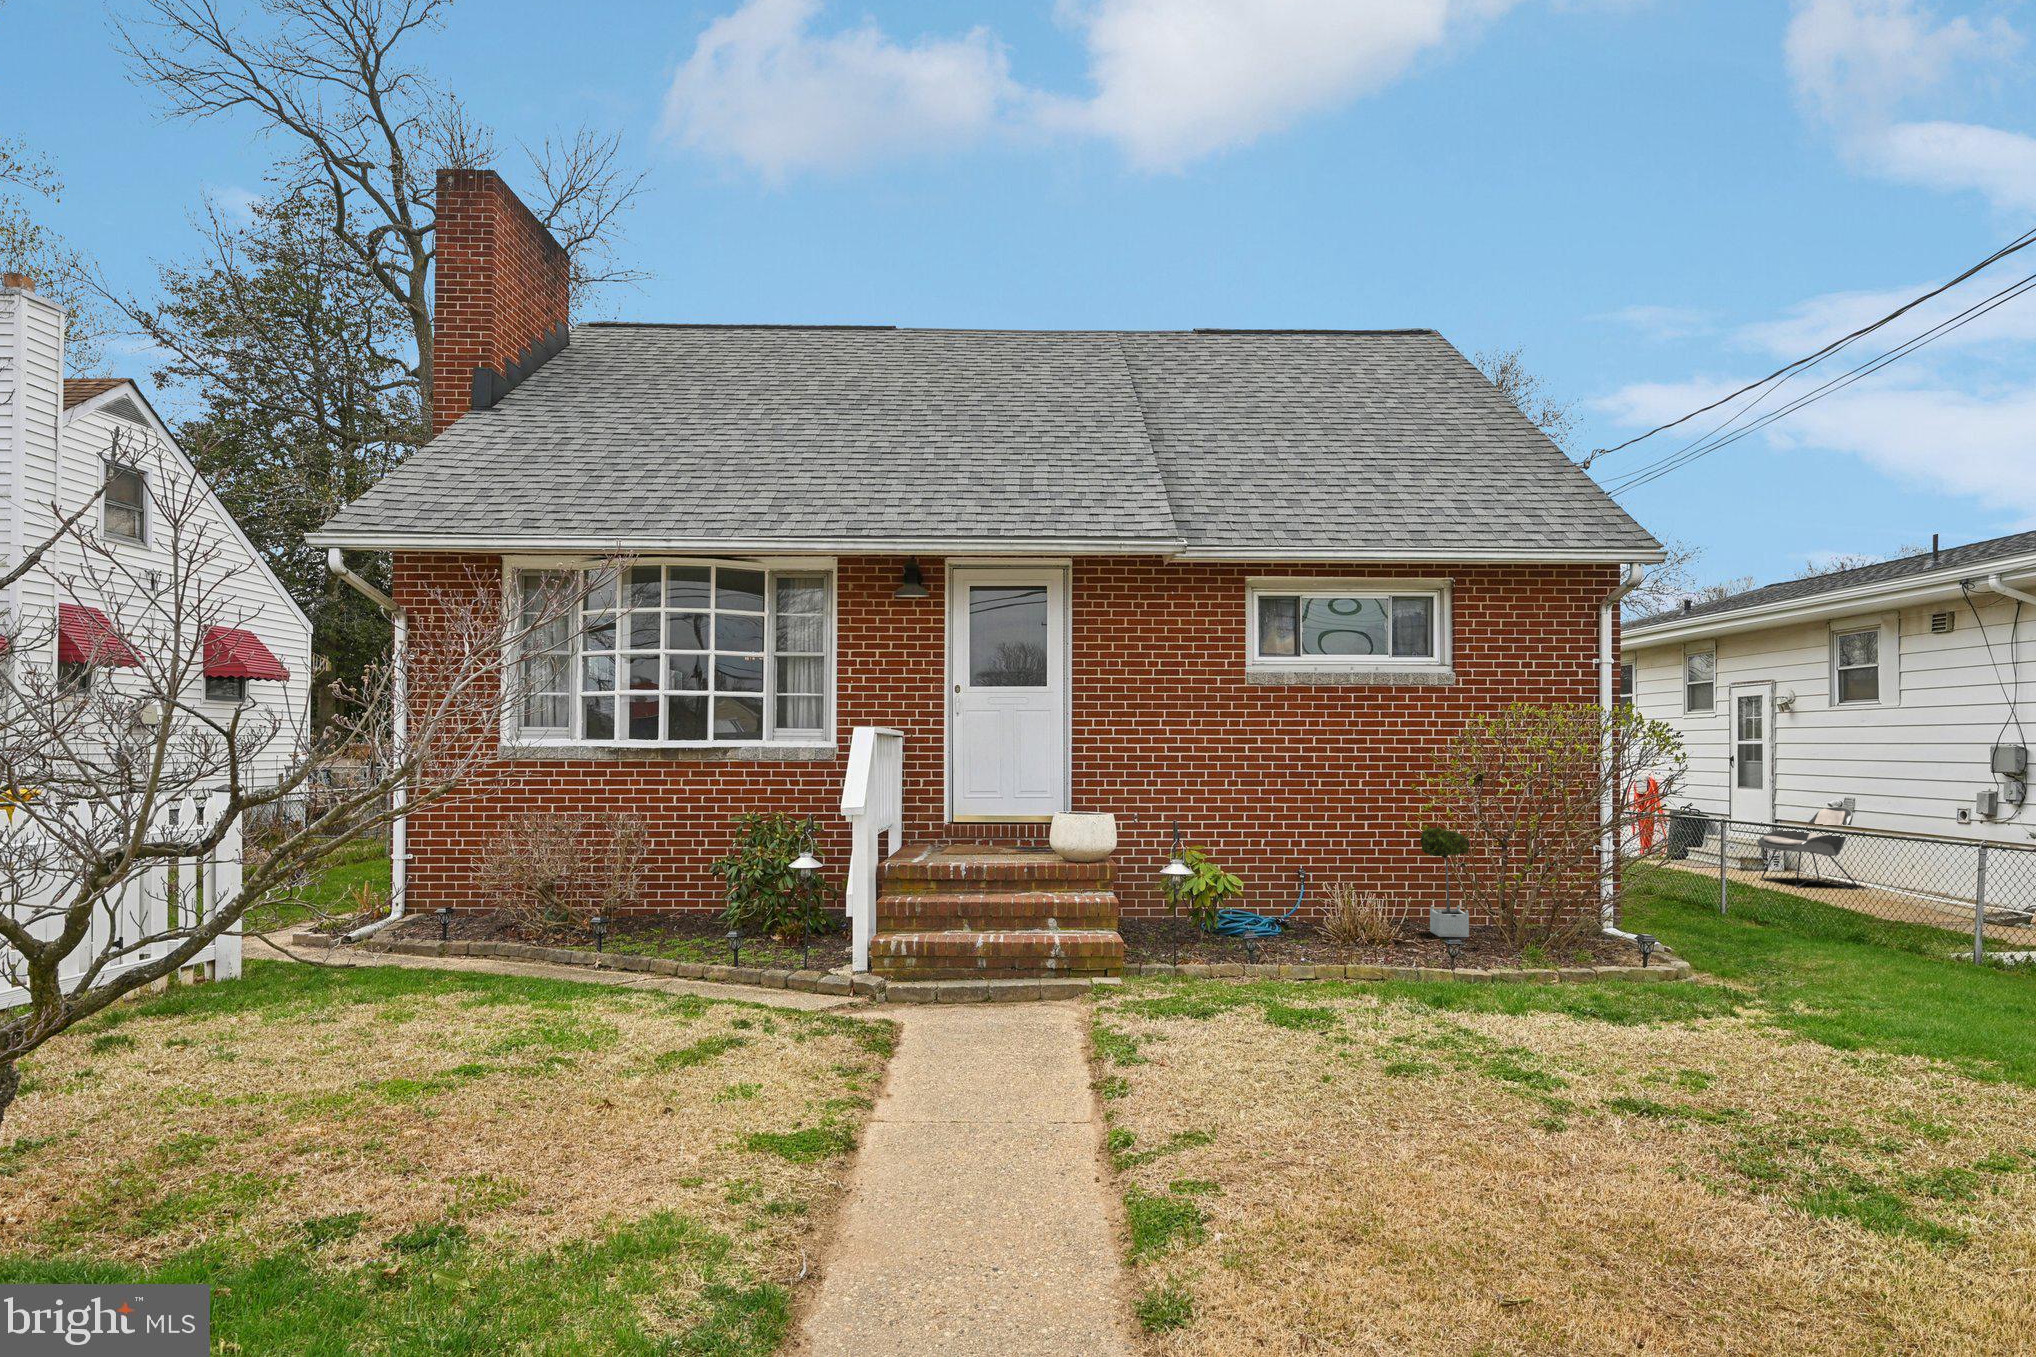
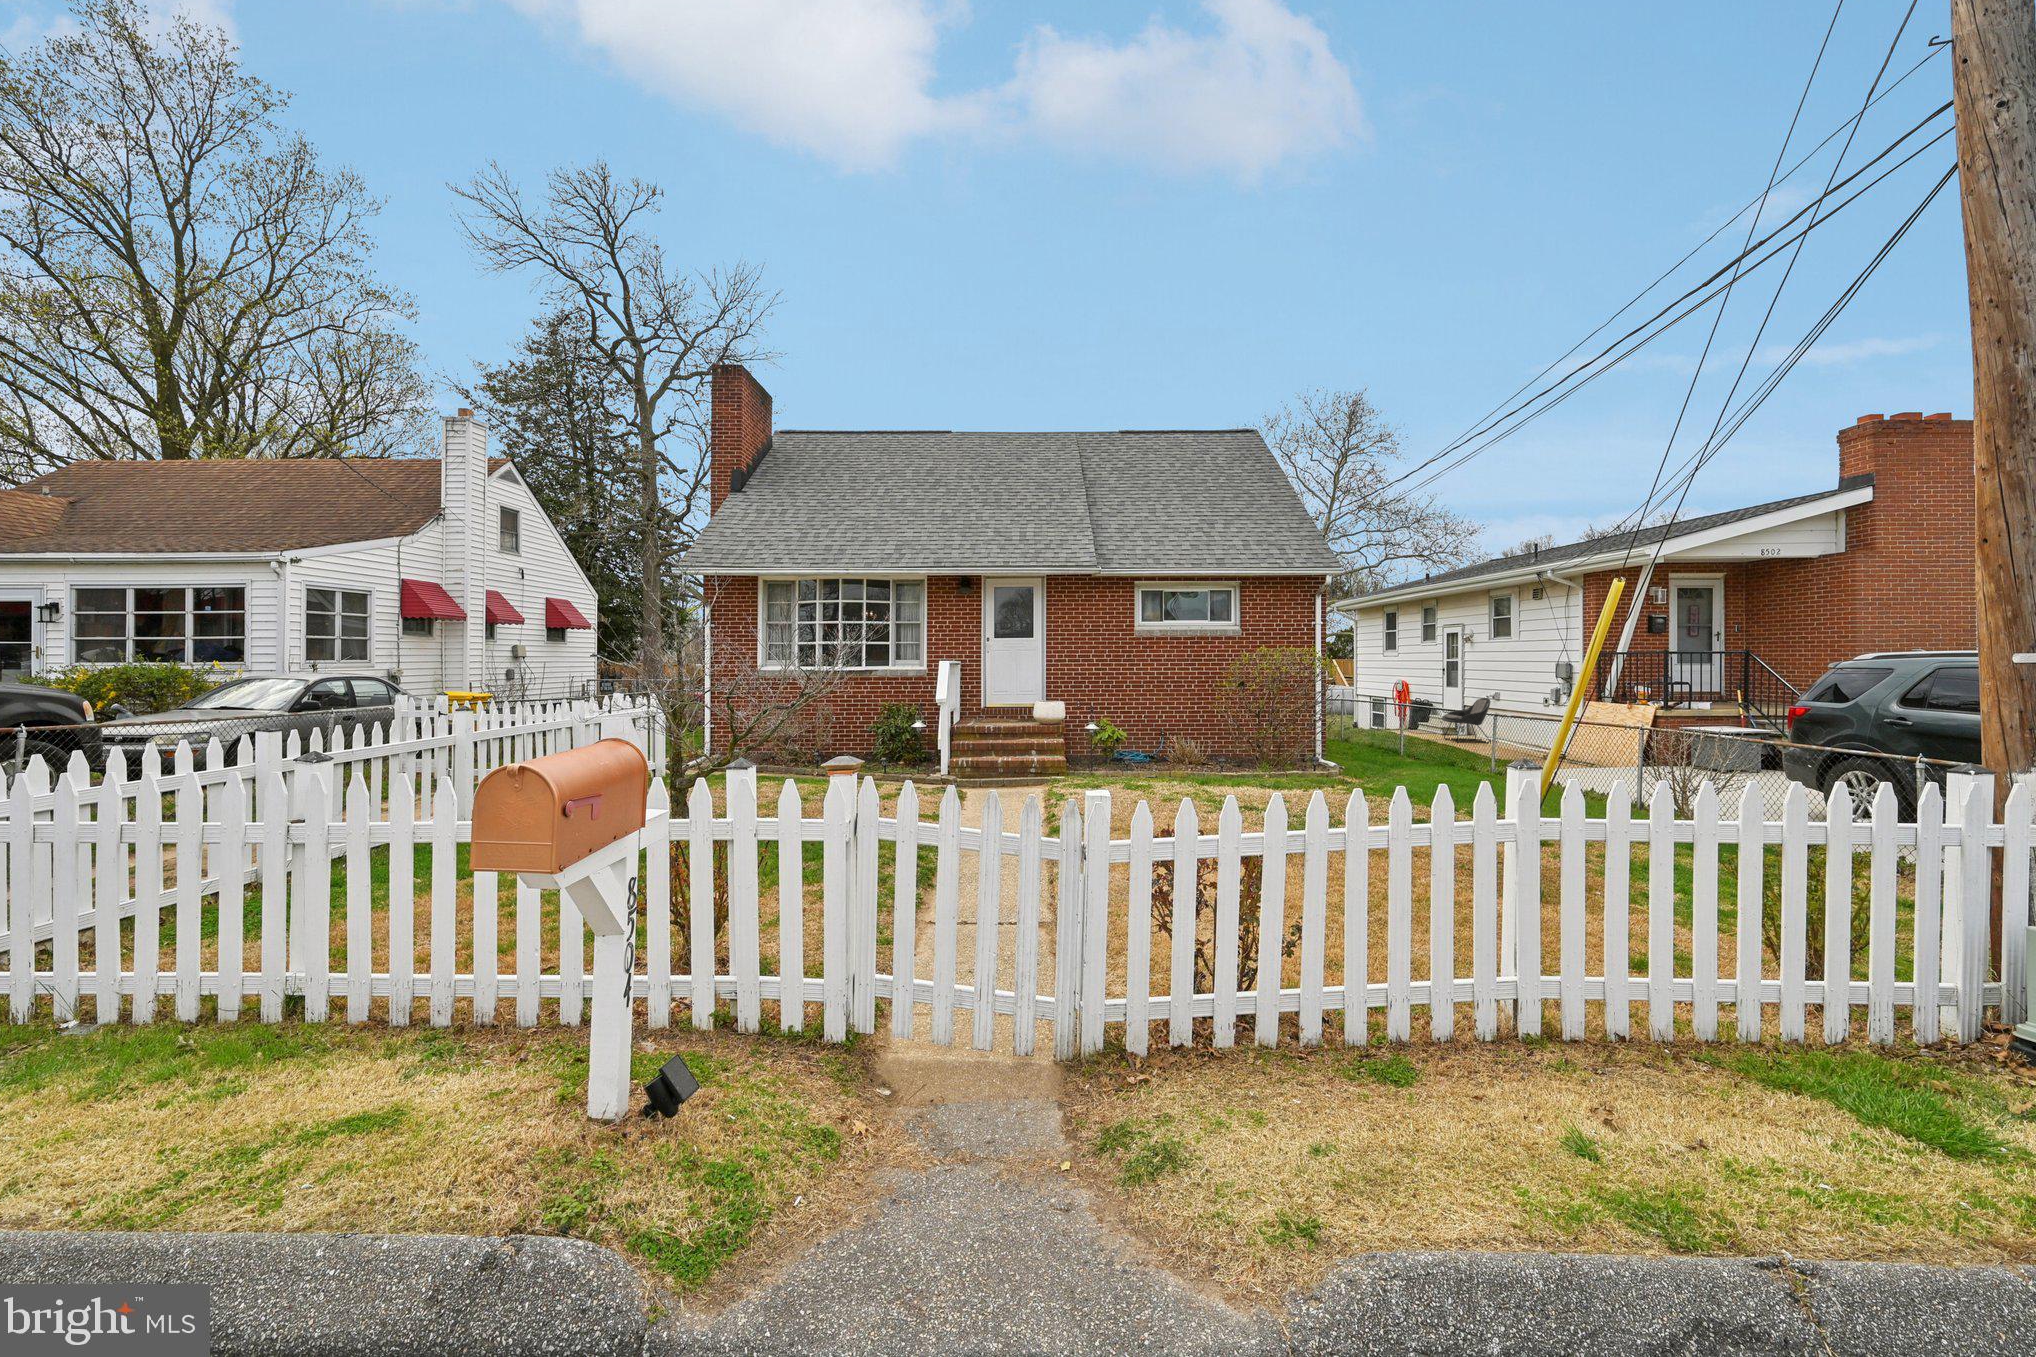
potted tree: present [1420,827,1470,937] -> none [1222,708,1246,763]

